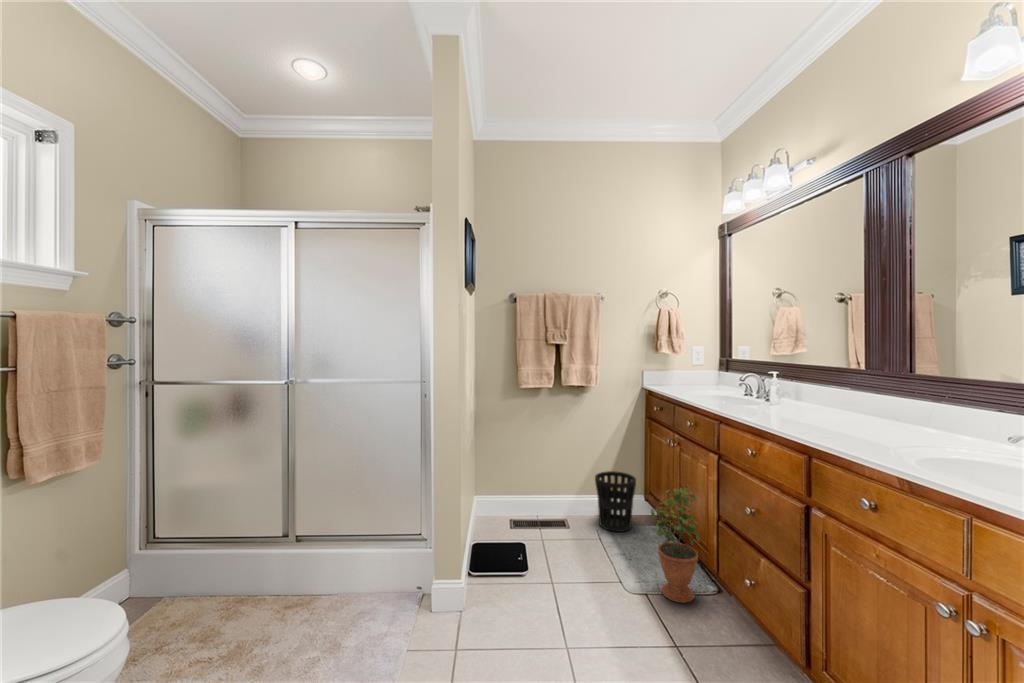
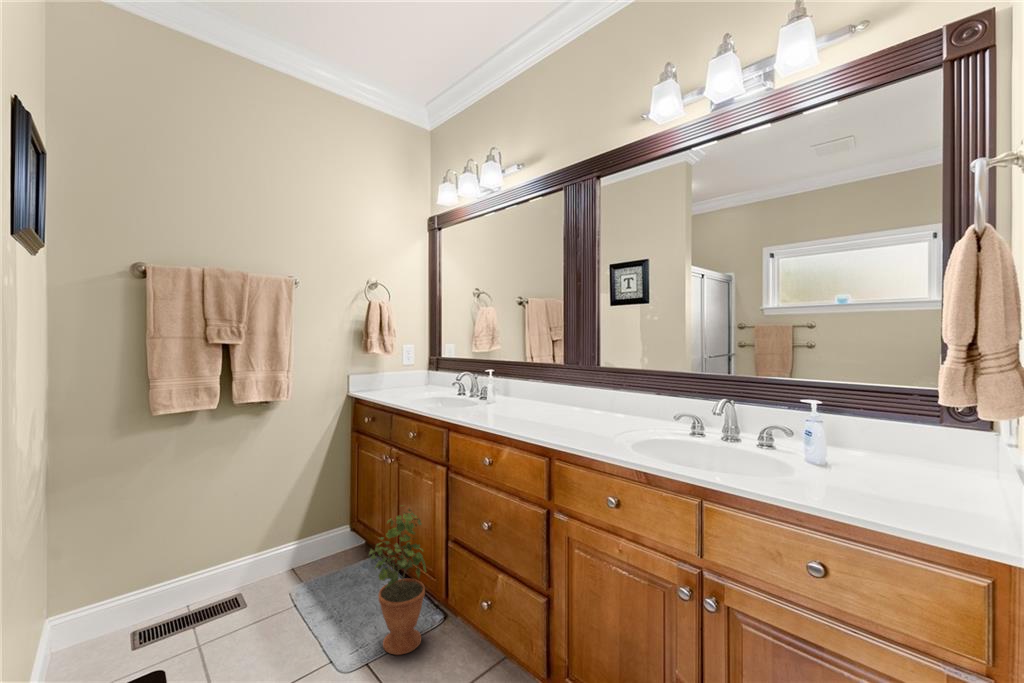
wastebasket: present [595,471,636,532] -> none [286,504,342,585]

